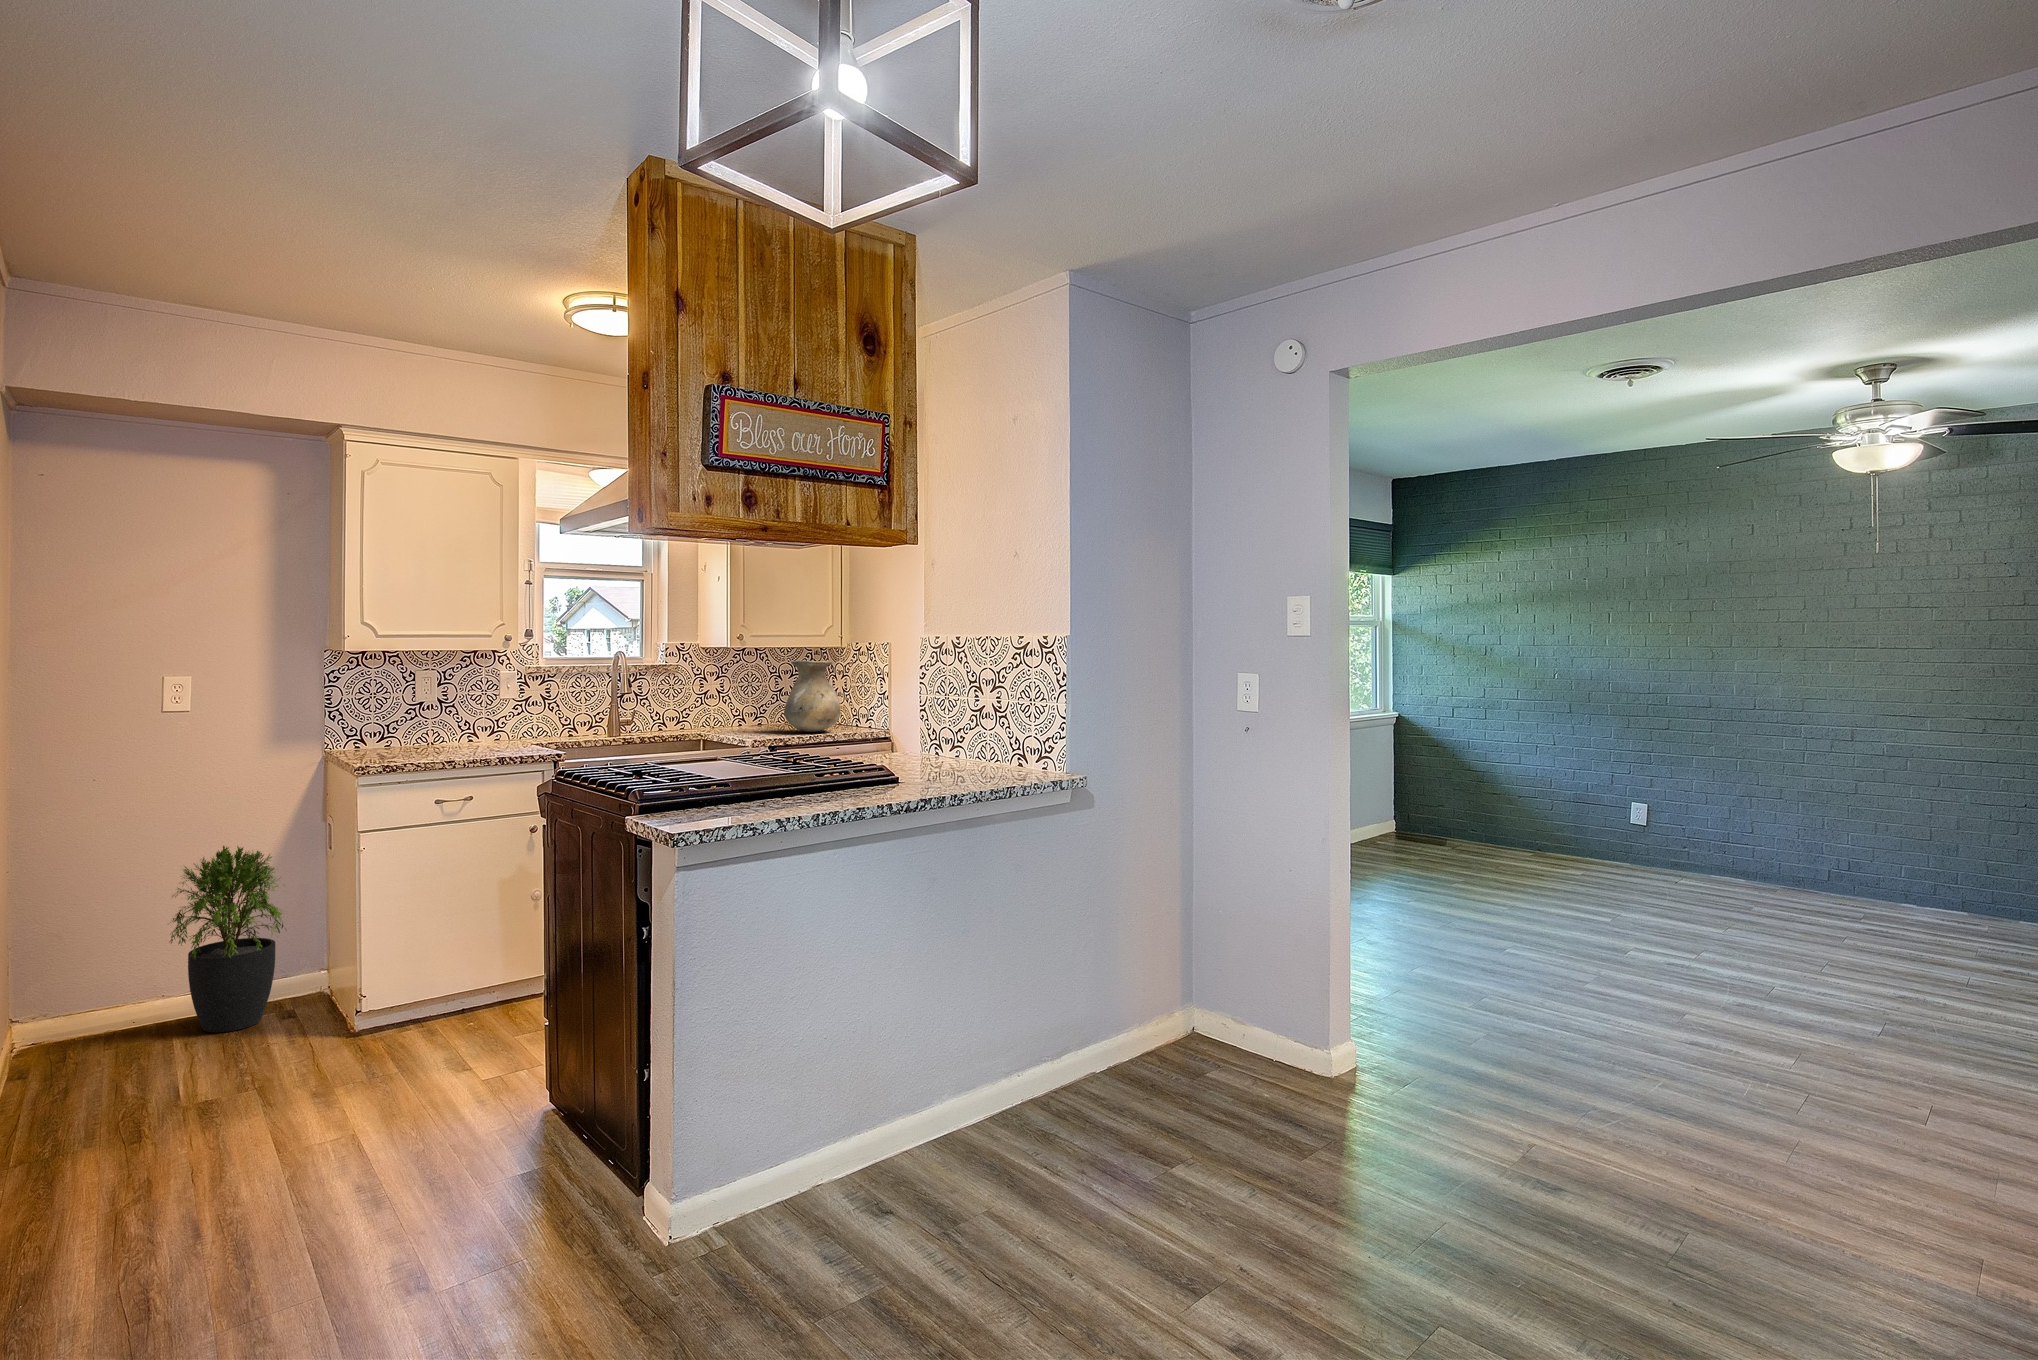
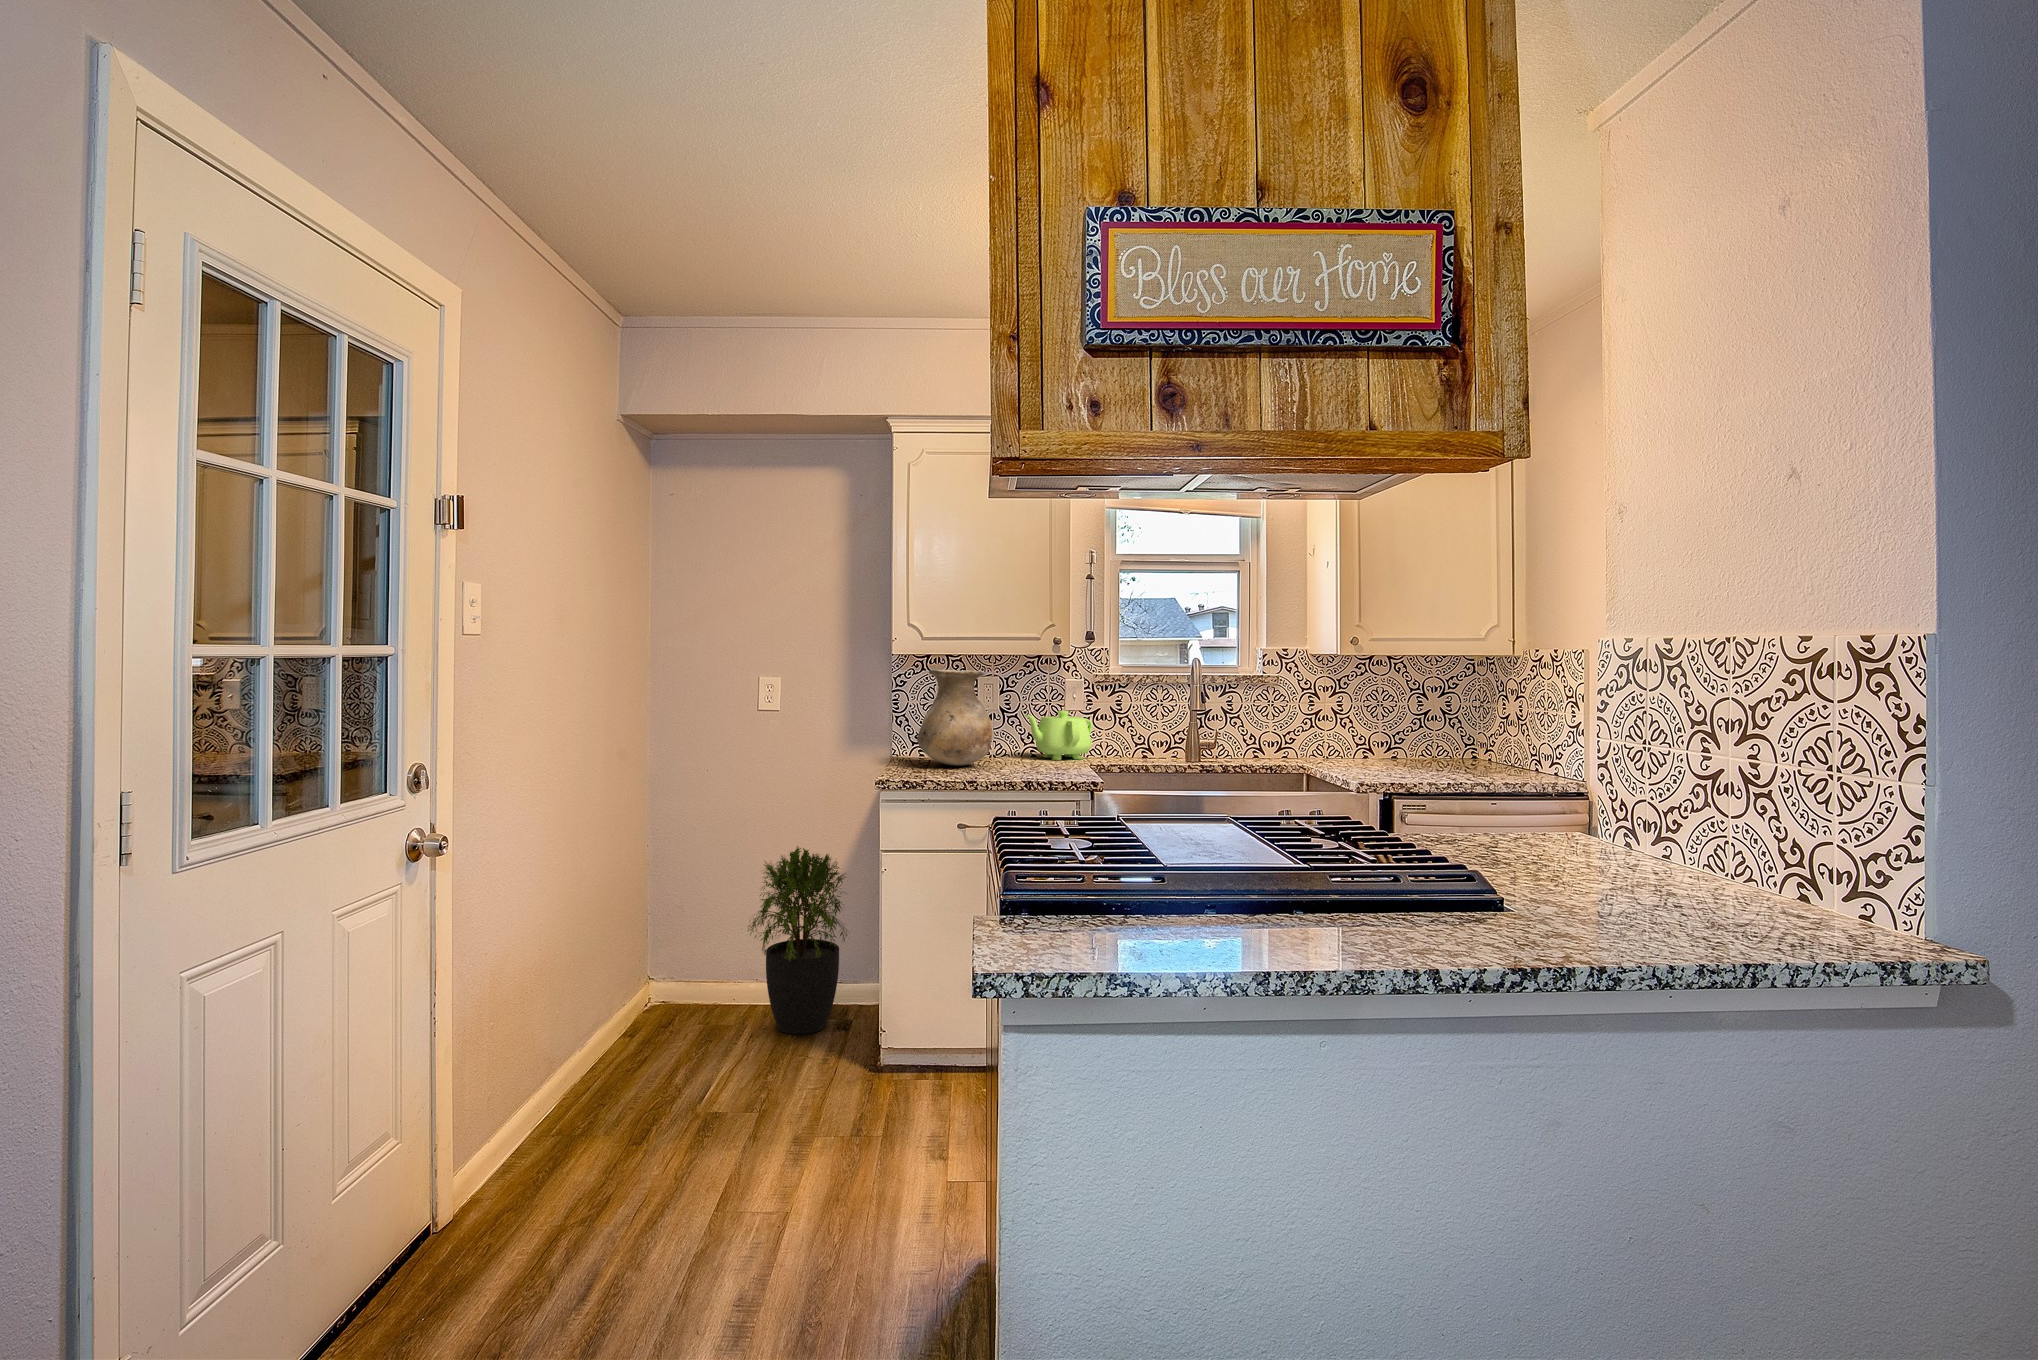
vase: present [784,661,841,732] -> present [917,670,992,766]
teapot: none [465,700,526,742] -> present [1025,711,1093,760]

